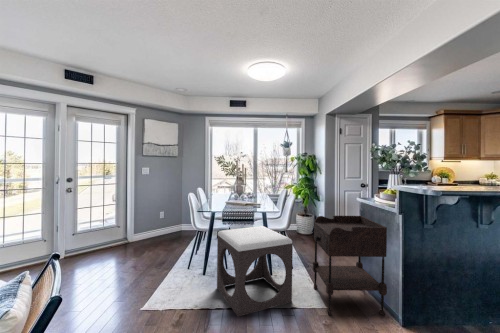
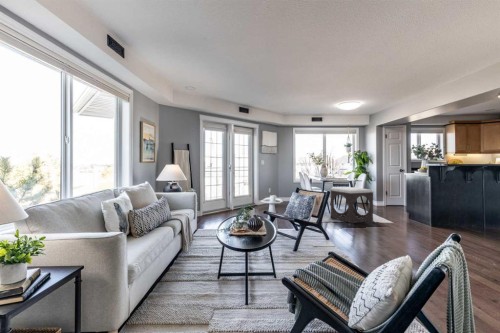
side table: present [313,216,387,315] -> none [380,181,422,224]

